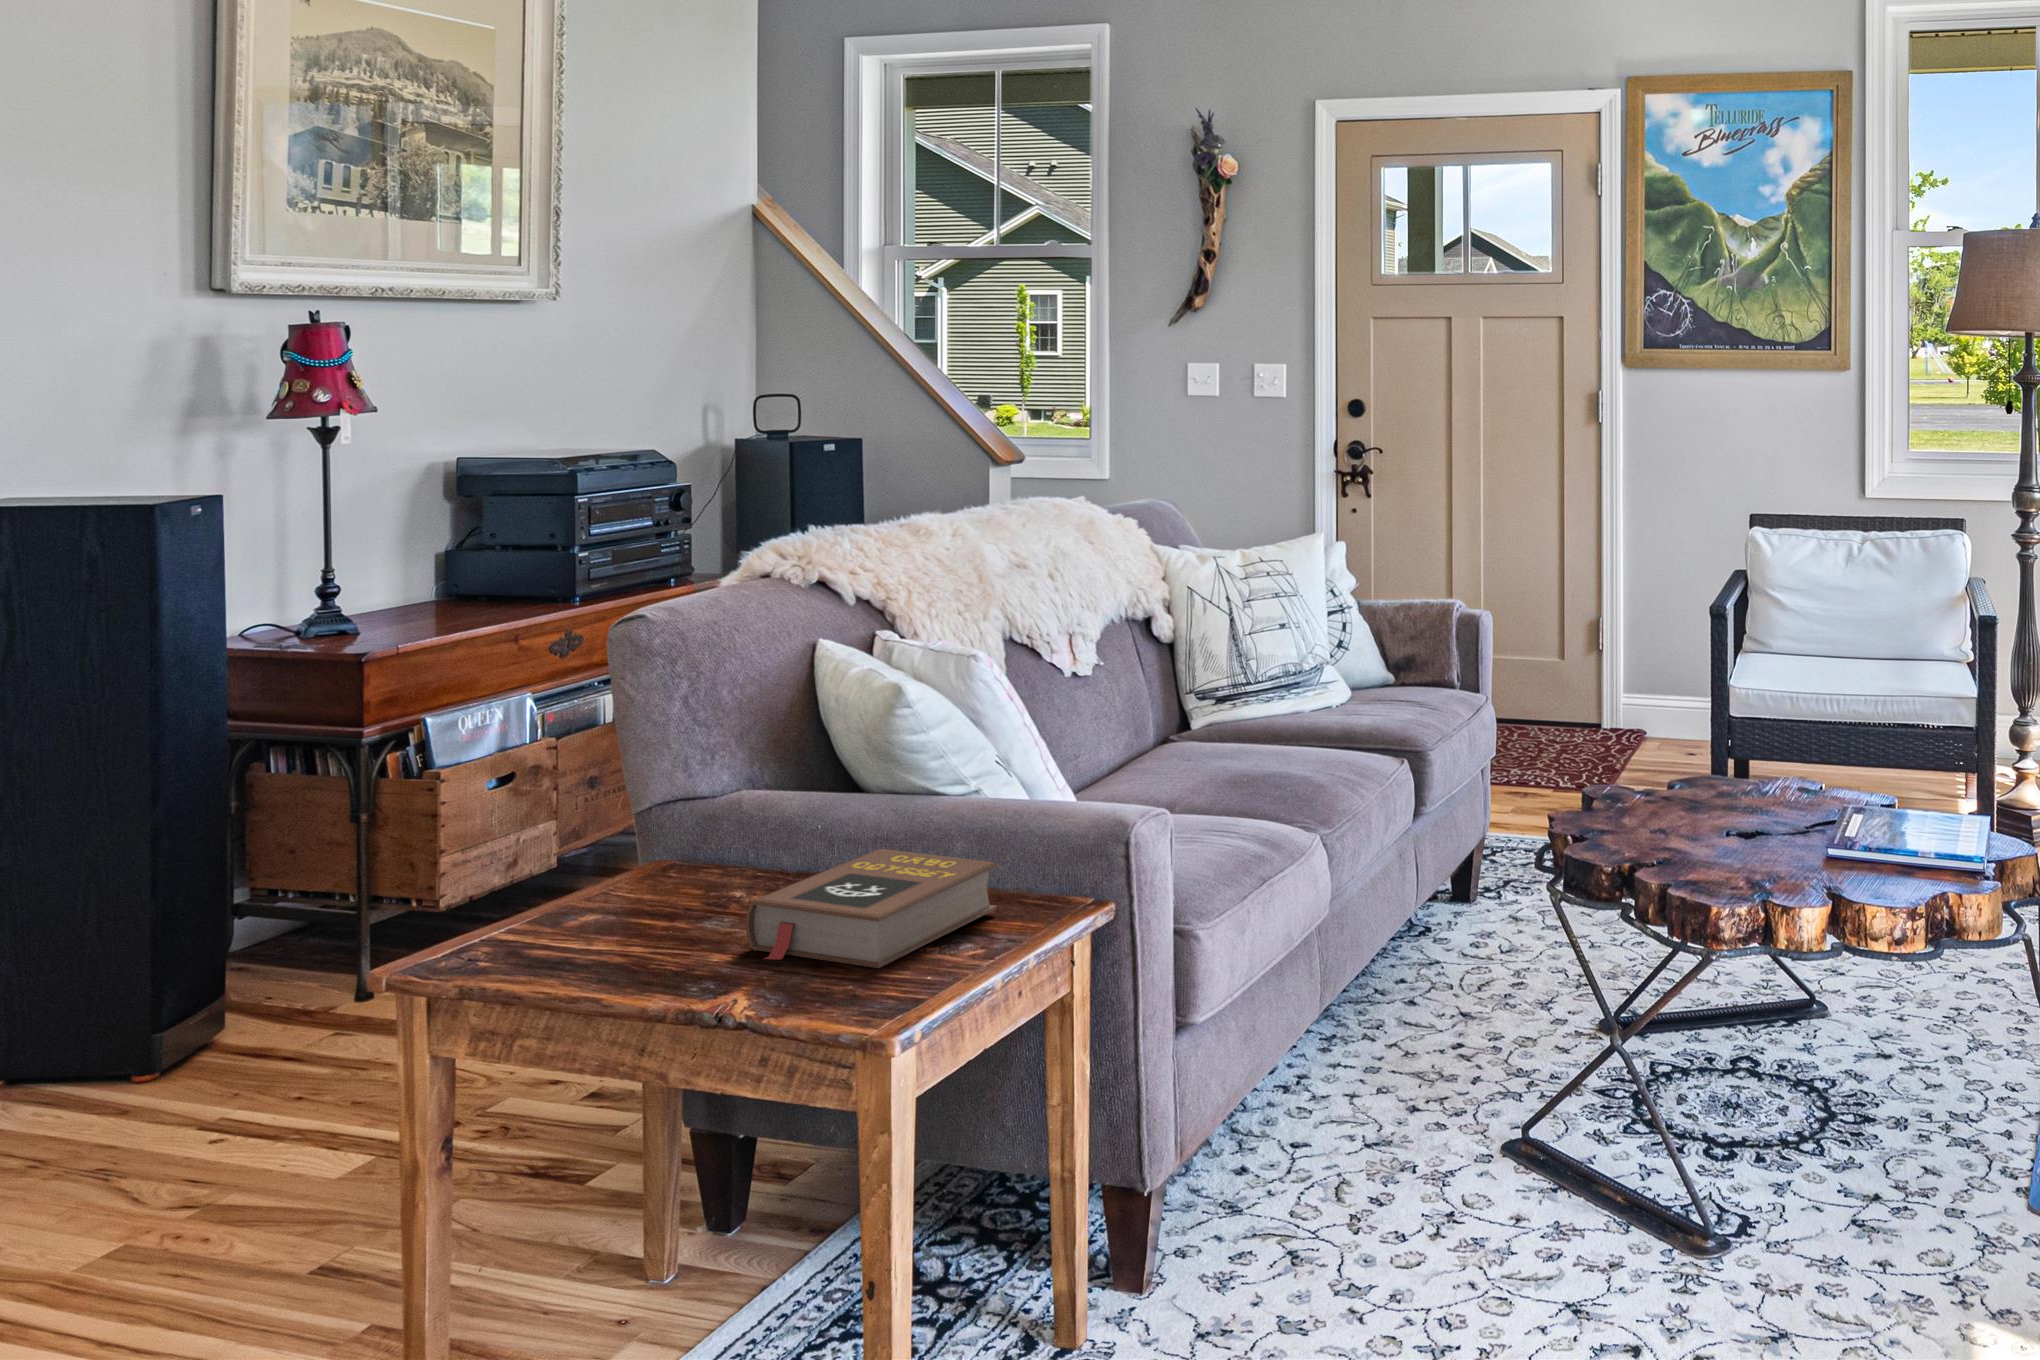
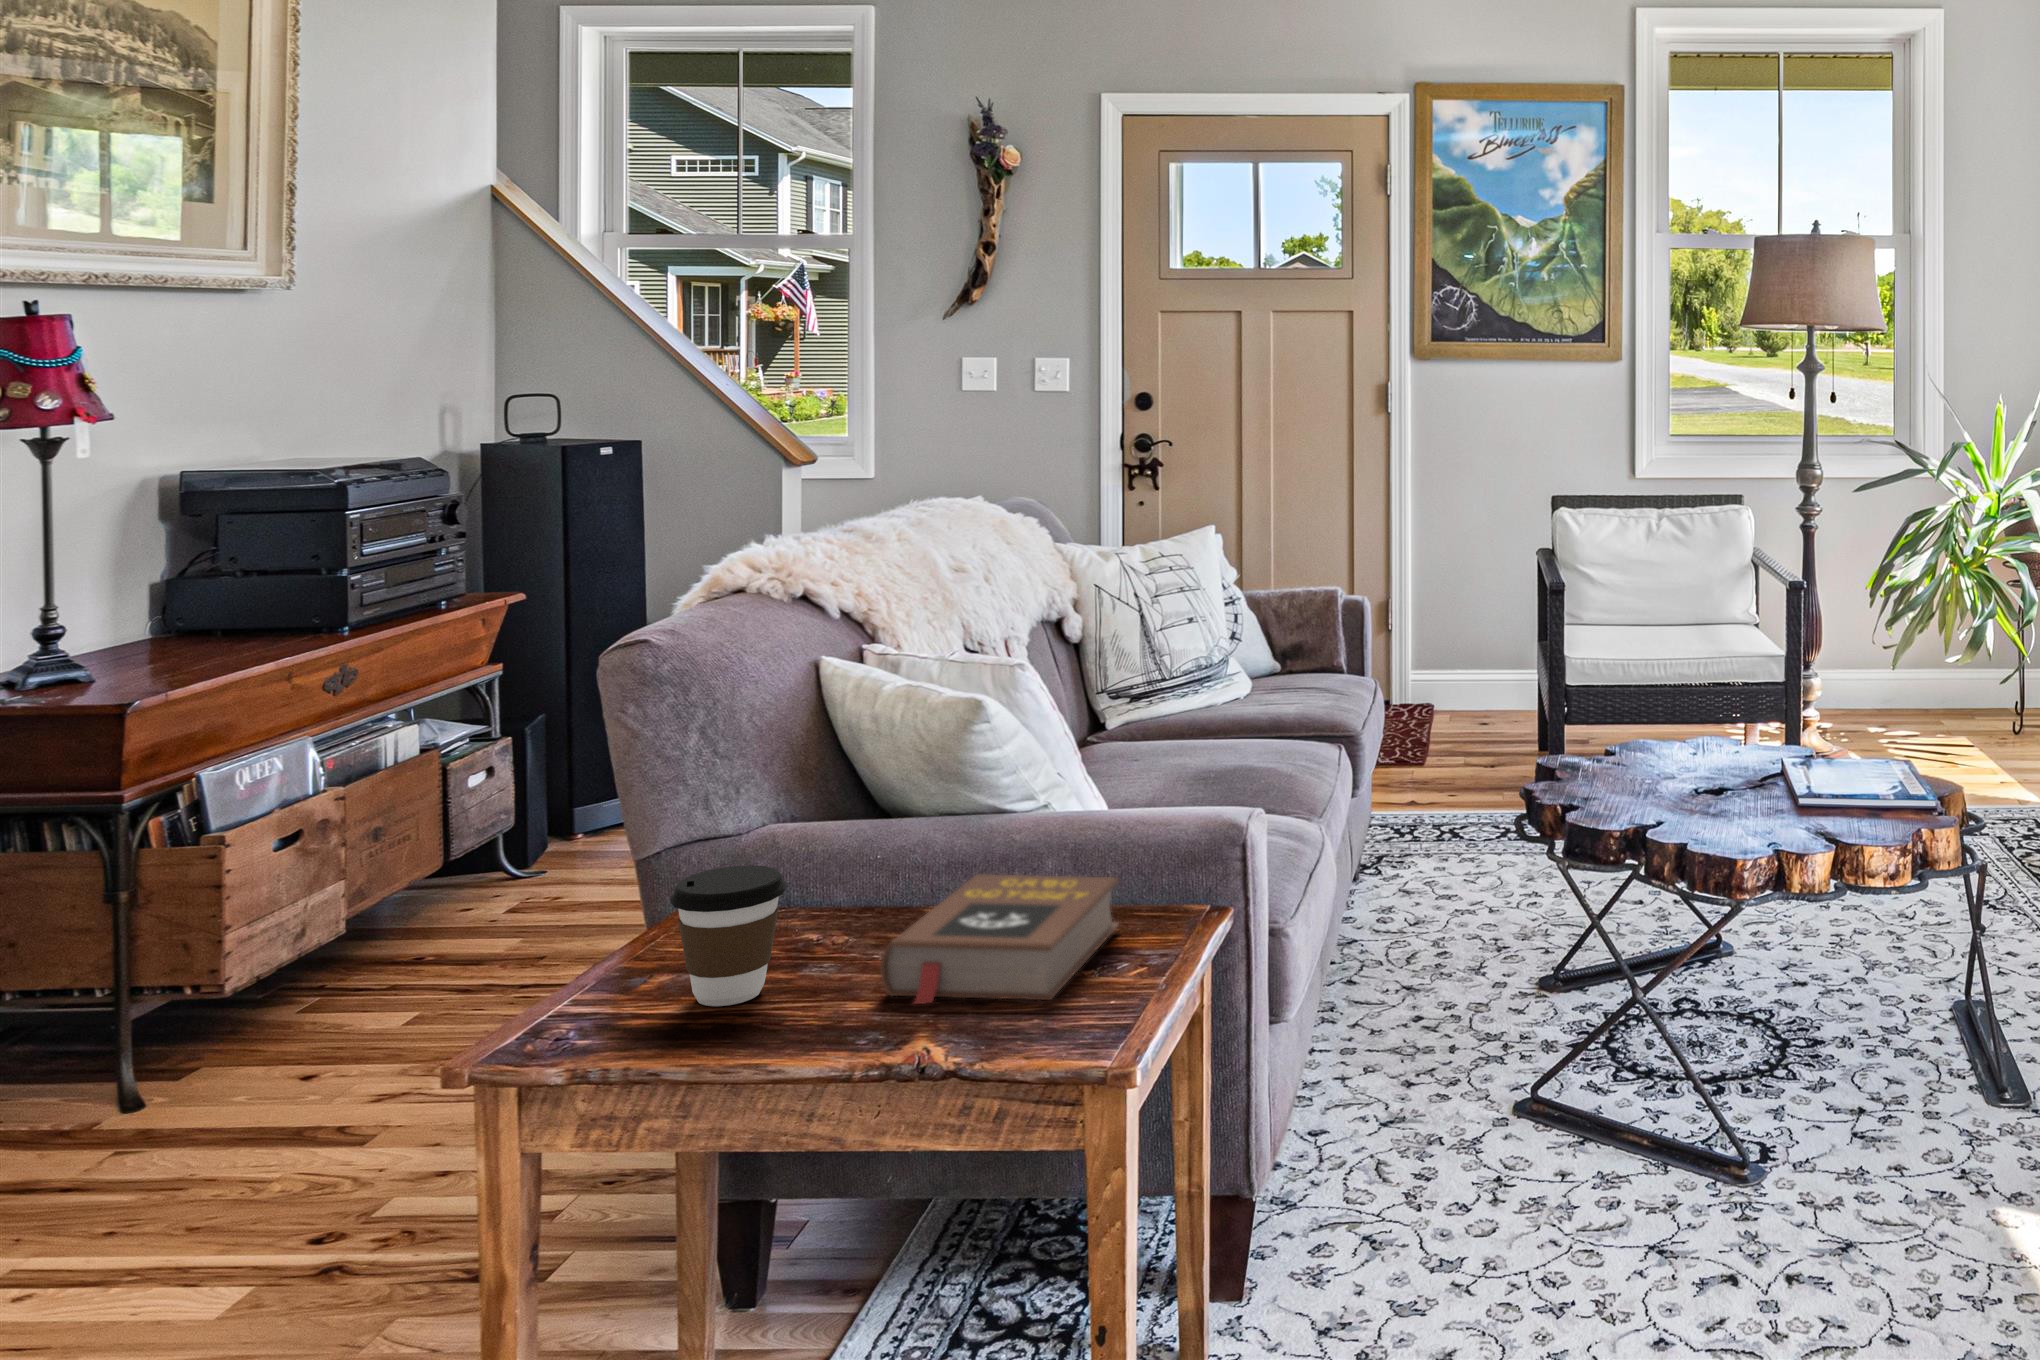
coffee cup: none [578,821,680,944] -> present [670,865,786,1006]

